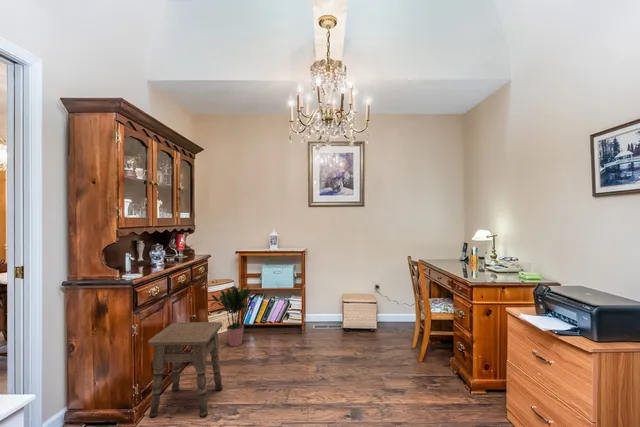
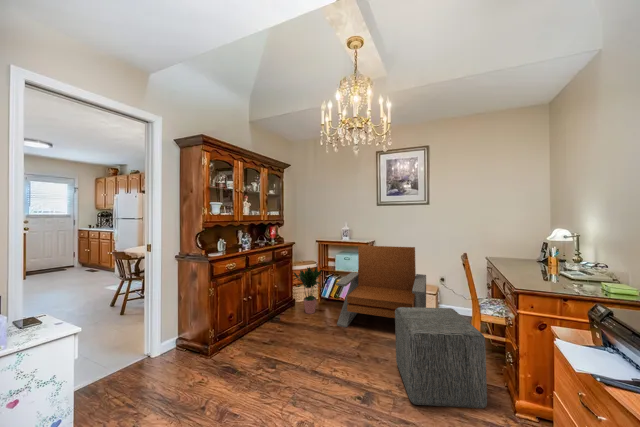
lounge chair: none [279,254,378,354] -> present [336,246,426,327]
ottoman: none [364,312,451,407] -> present [395,307,487,408]
side table: present [148,322,223,418] -> none [222,290,279,365]

